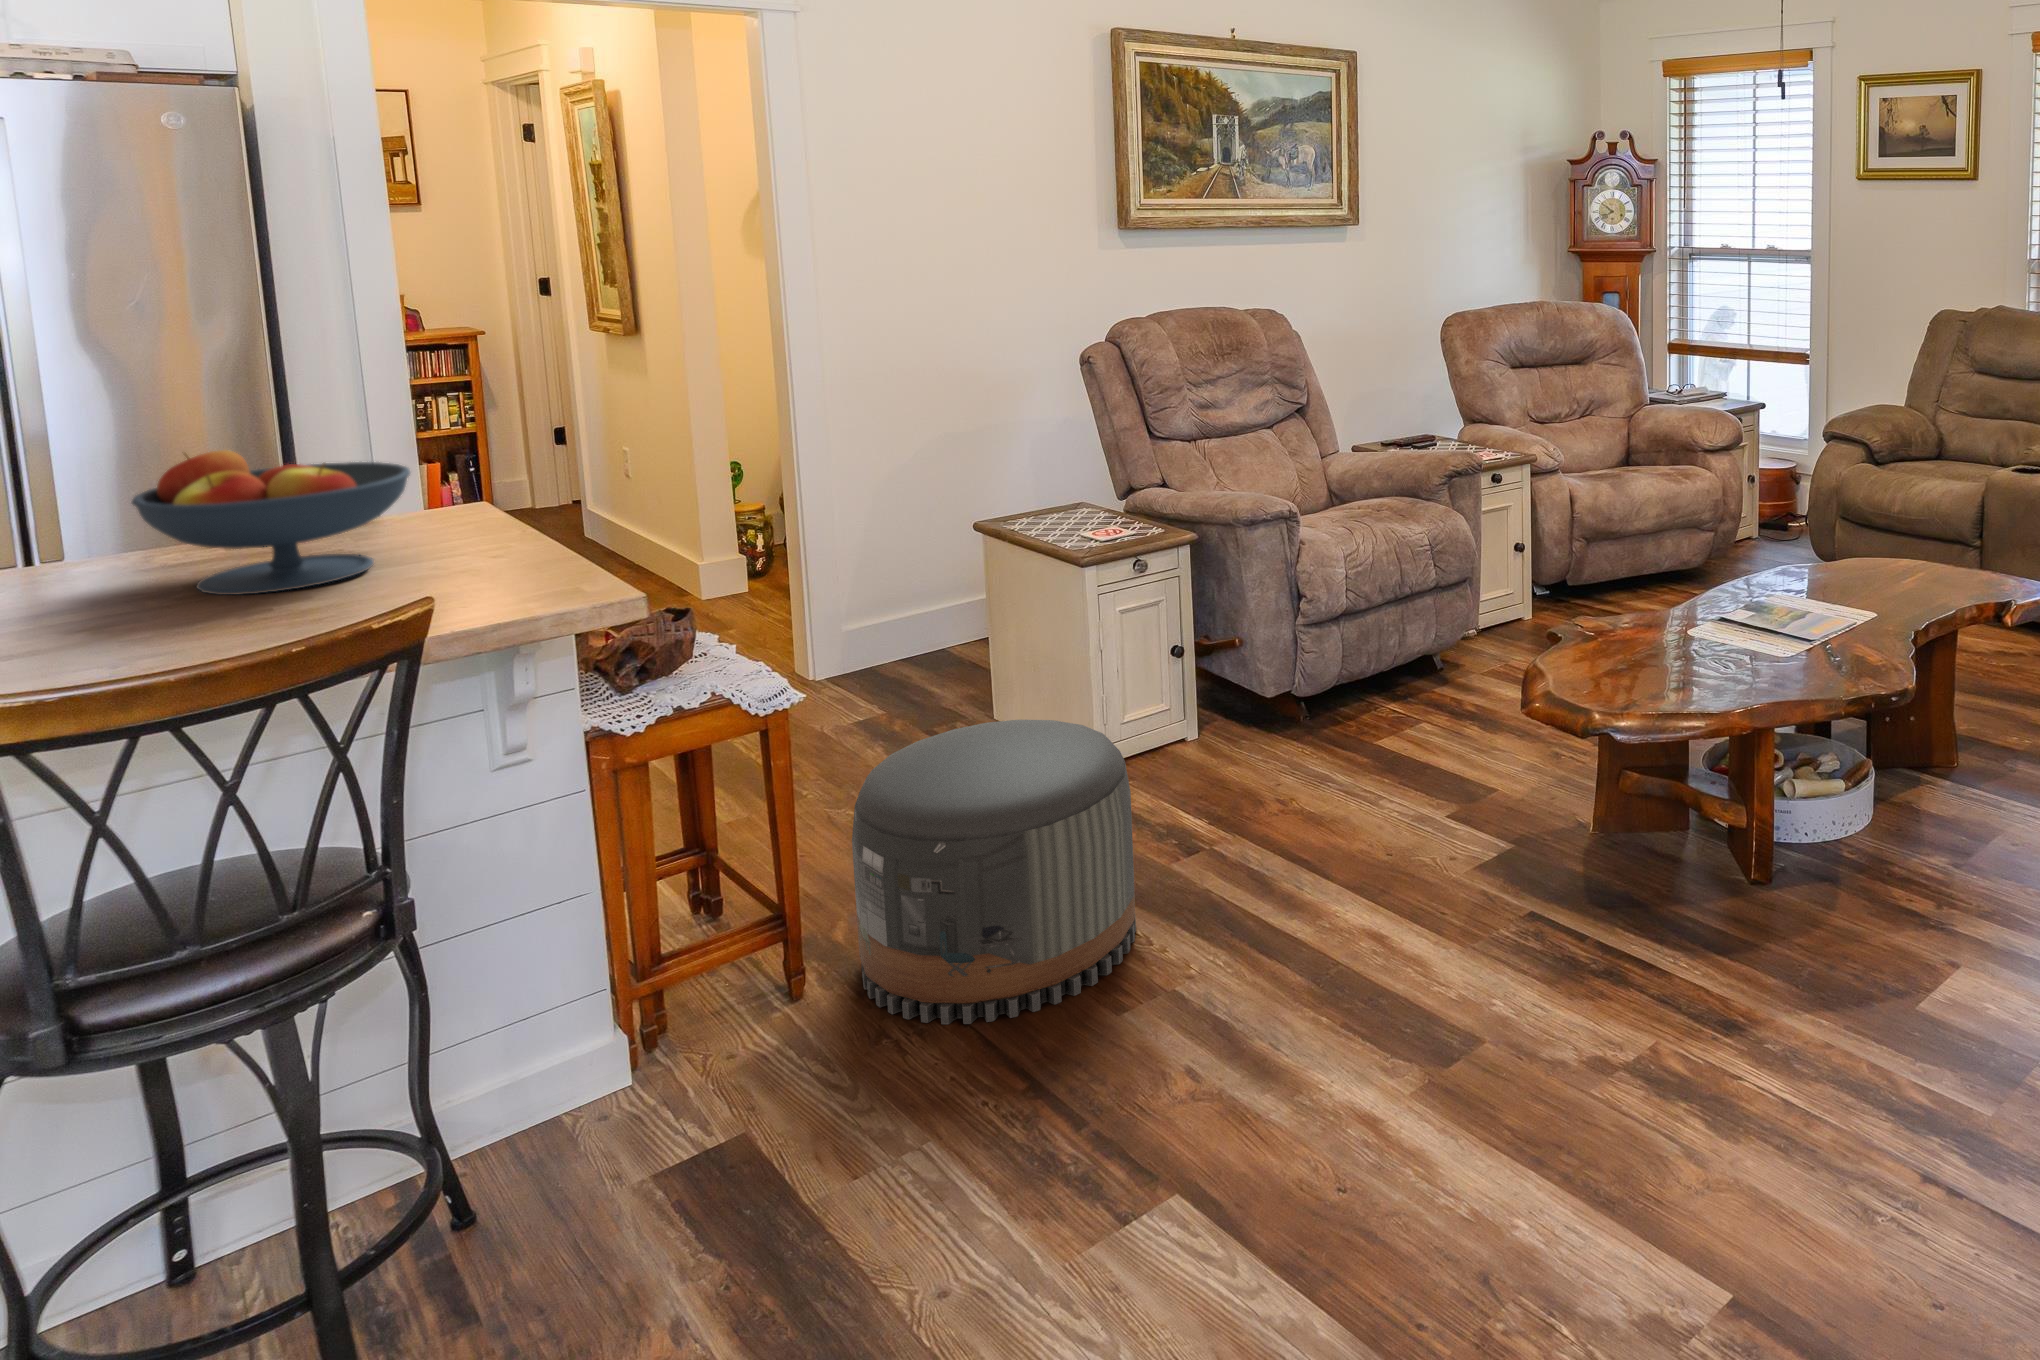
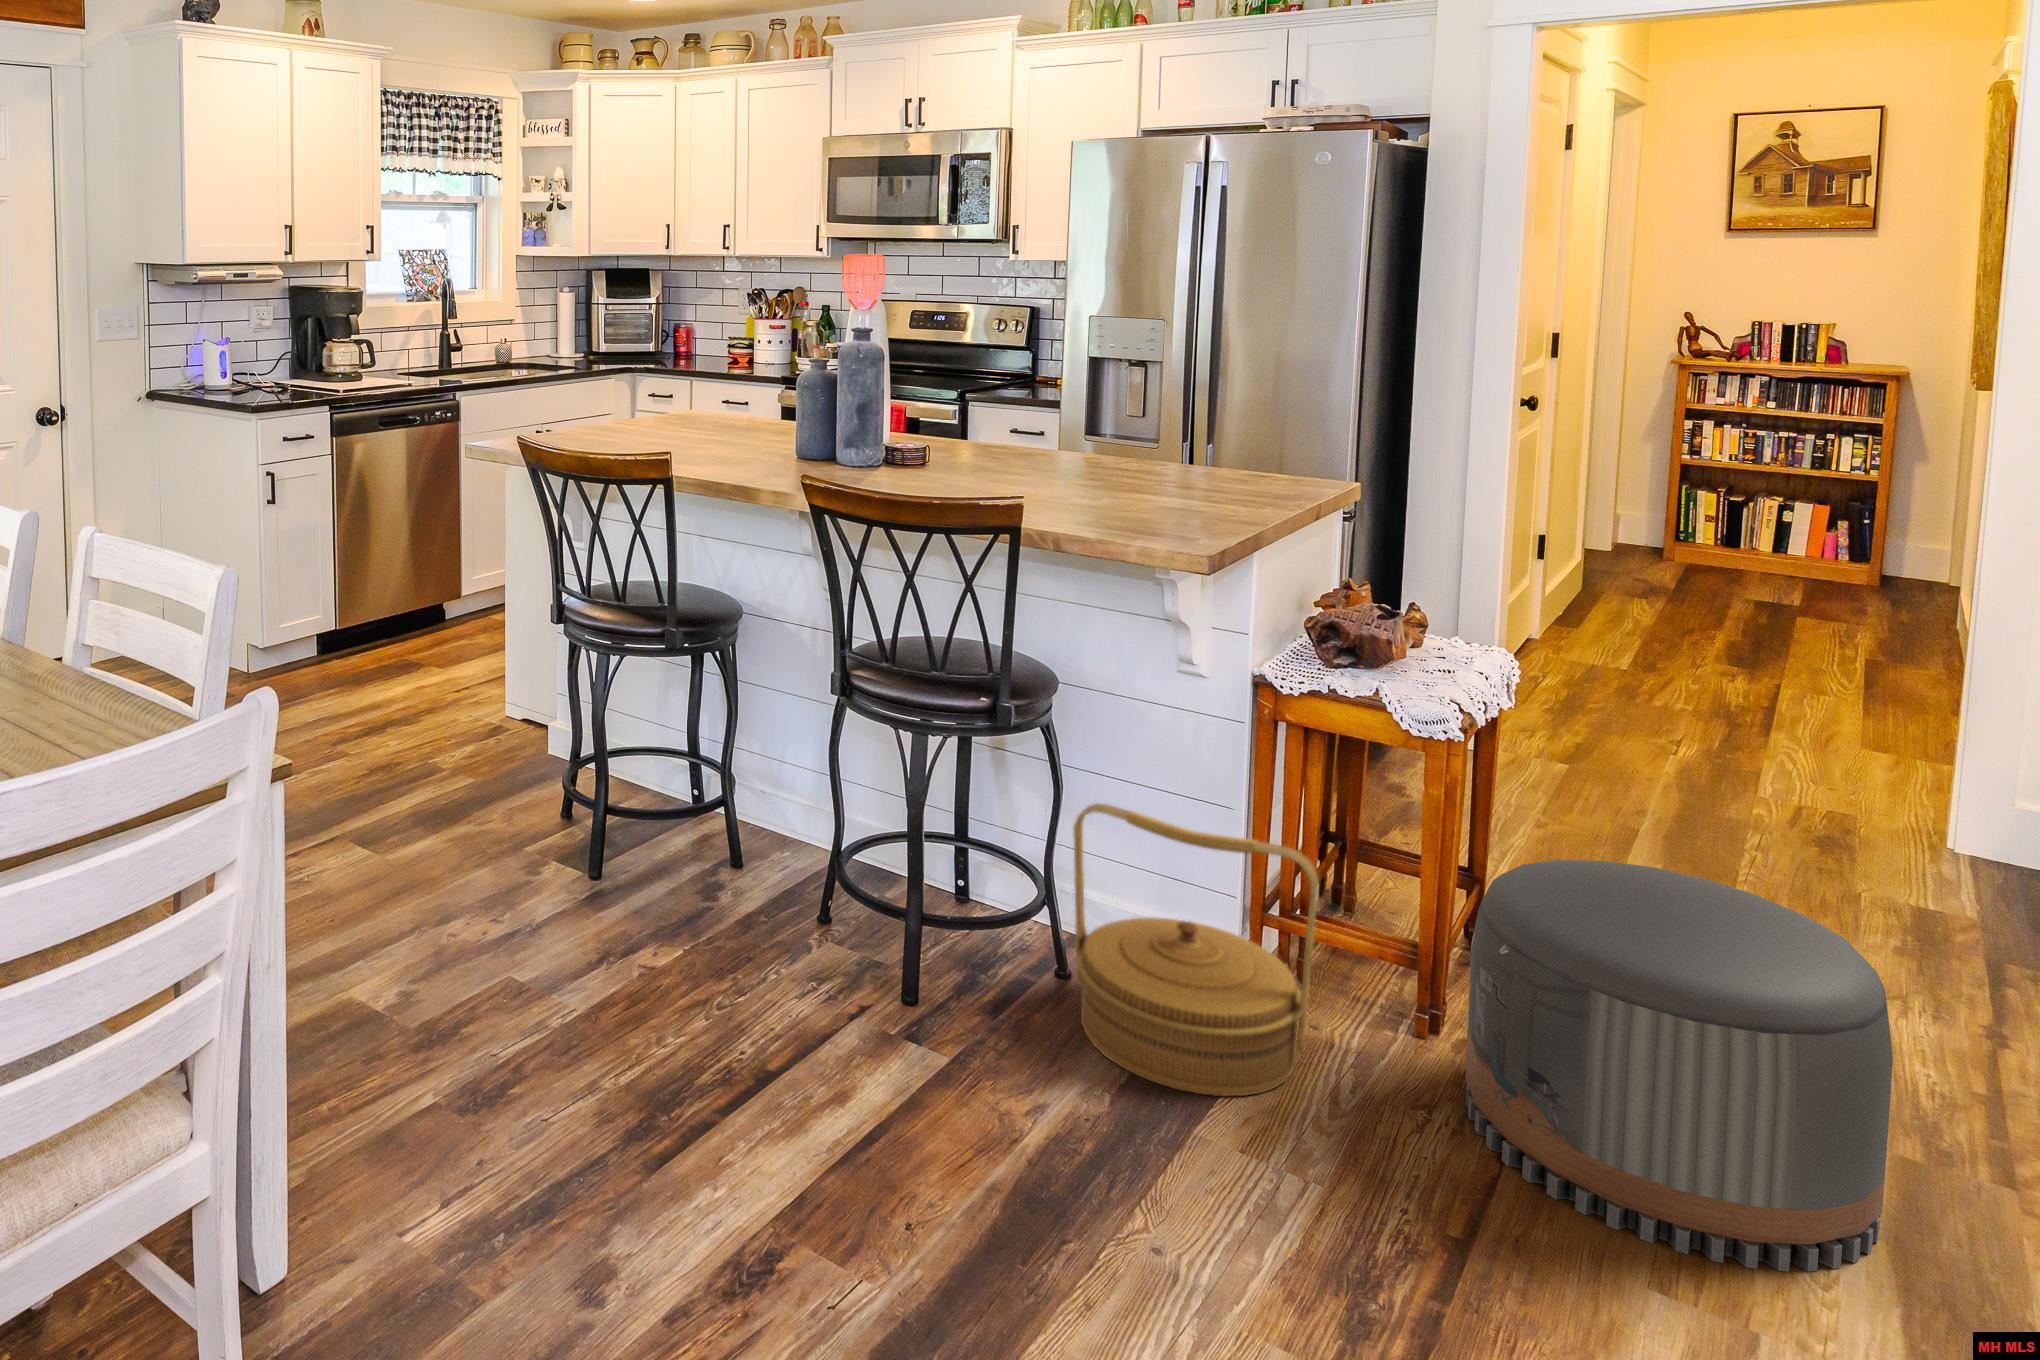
fruit bowl: present [132,450,410,595] -> none [1062,397,1225,503]
woven basket: none [479,873,788,1246] -> present [1073,803,1319,1096]

